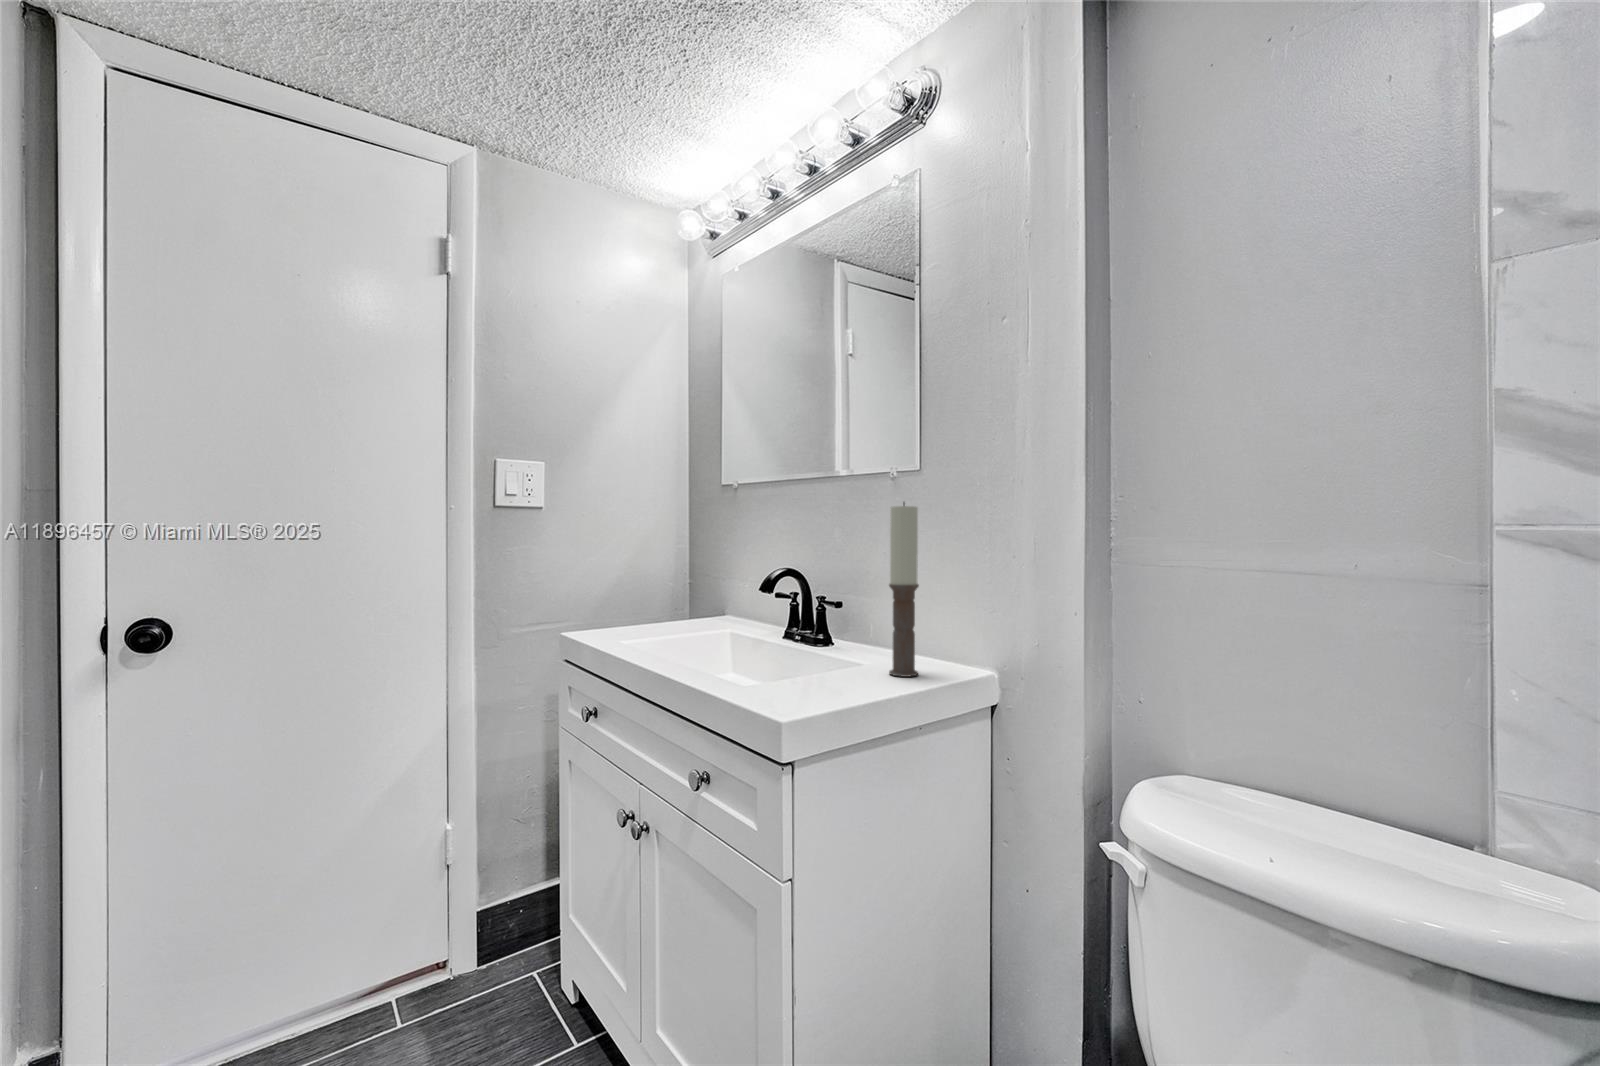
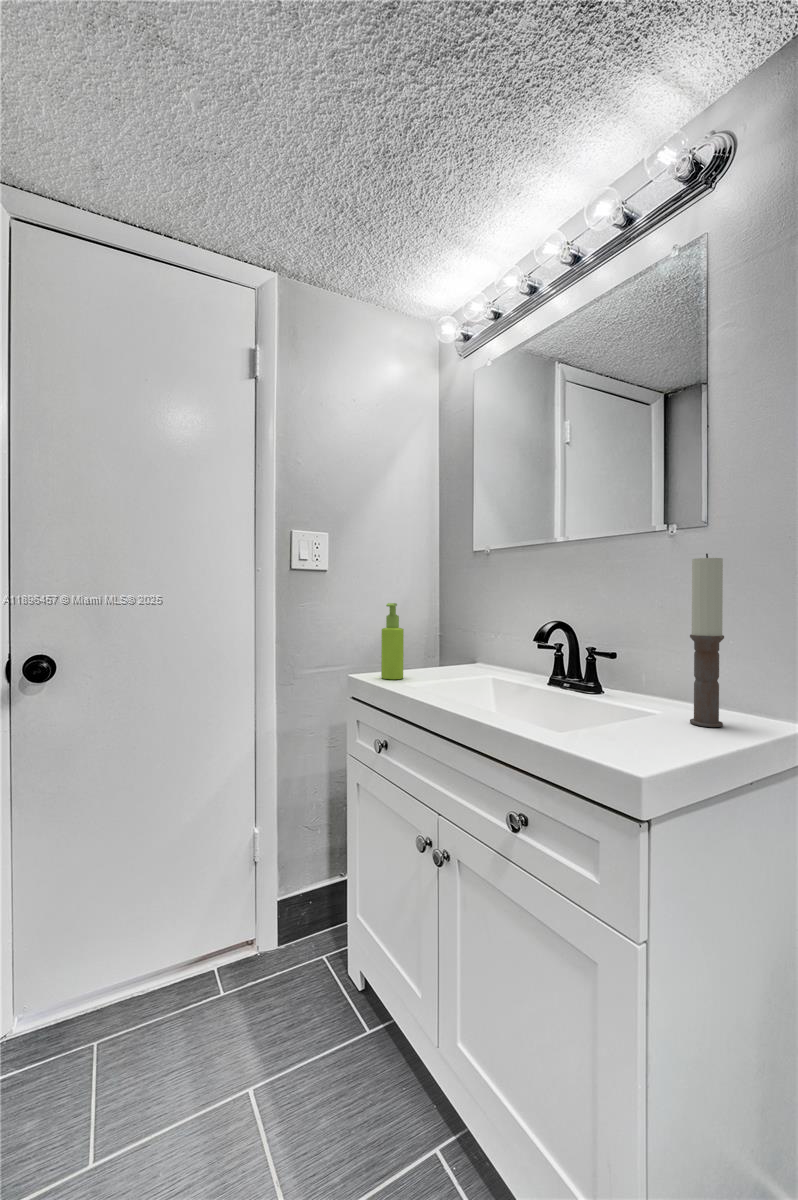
soap dispenser: none [596,550,623,638] -> present [381,603,404,679]

